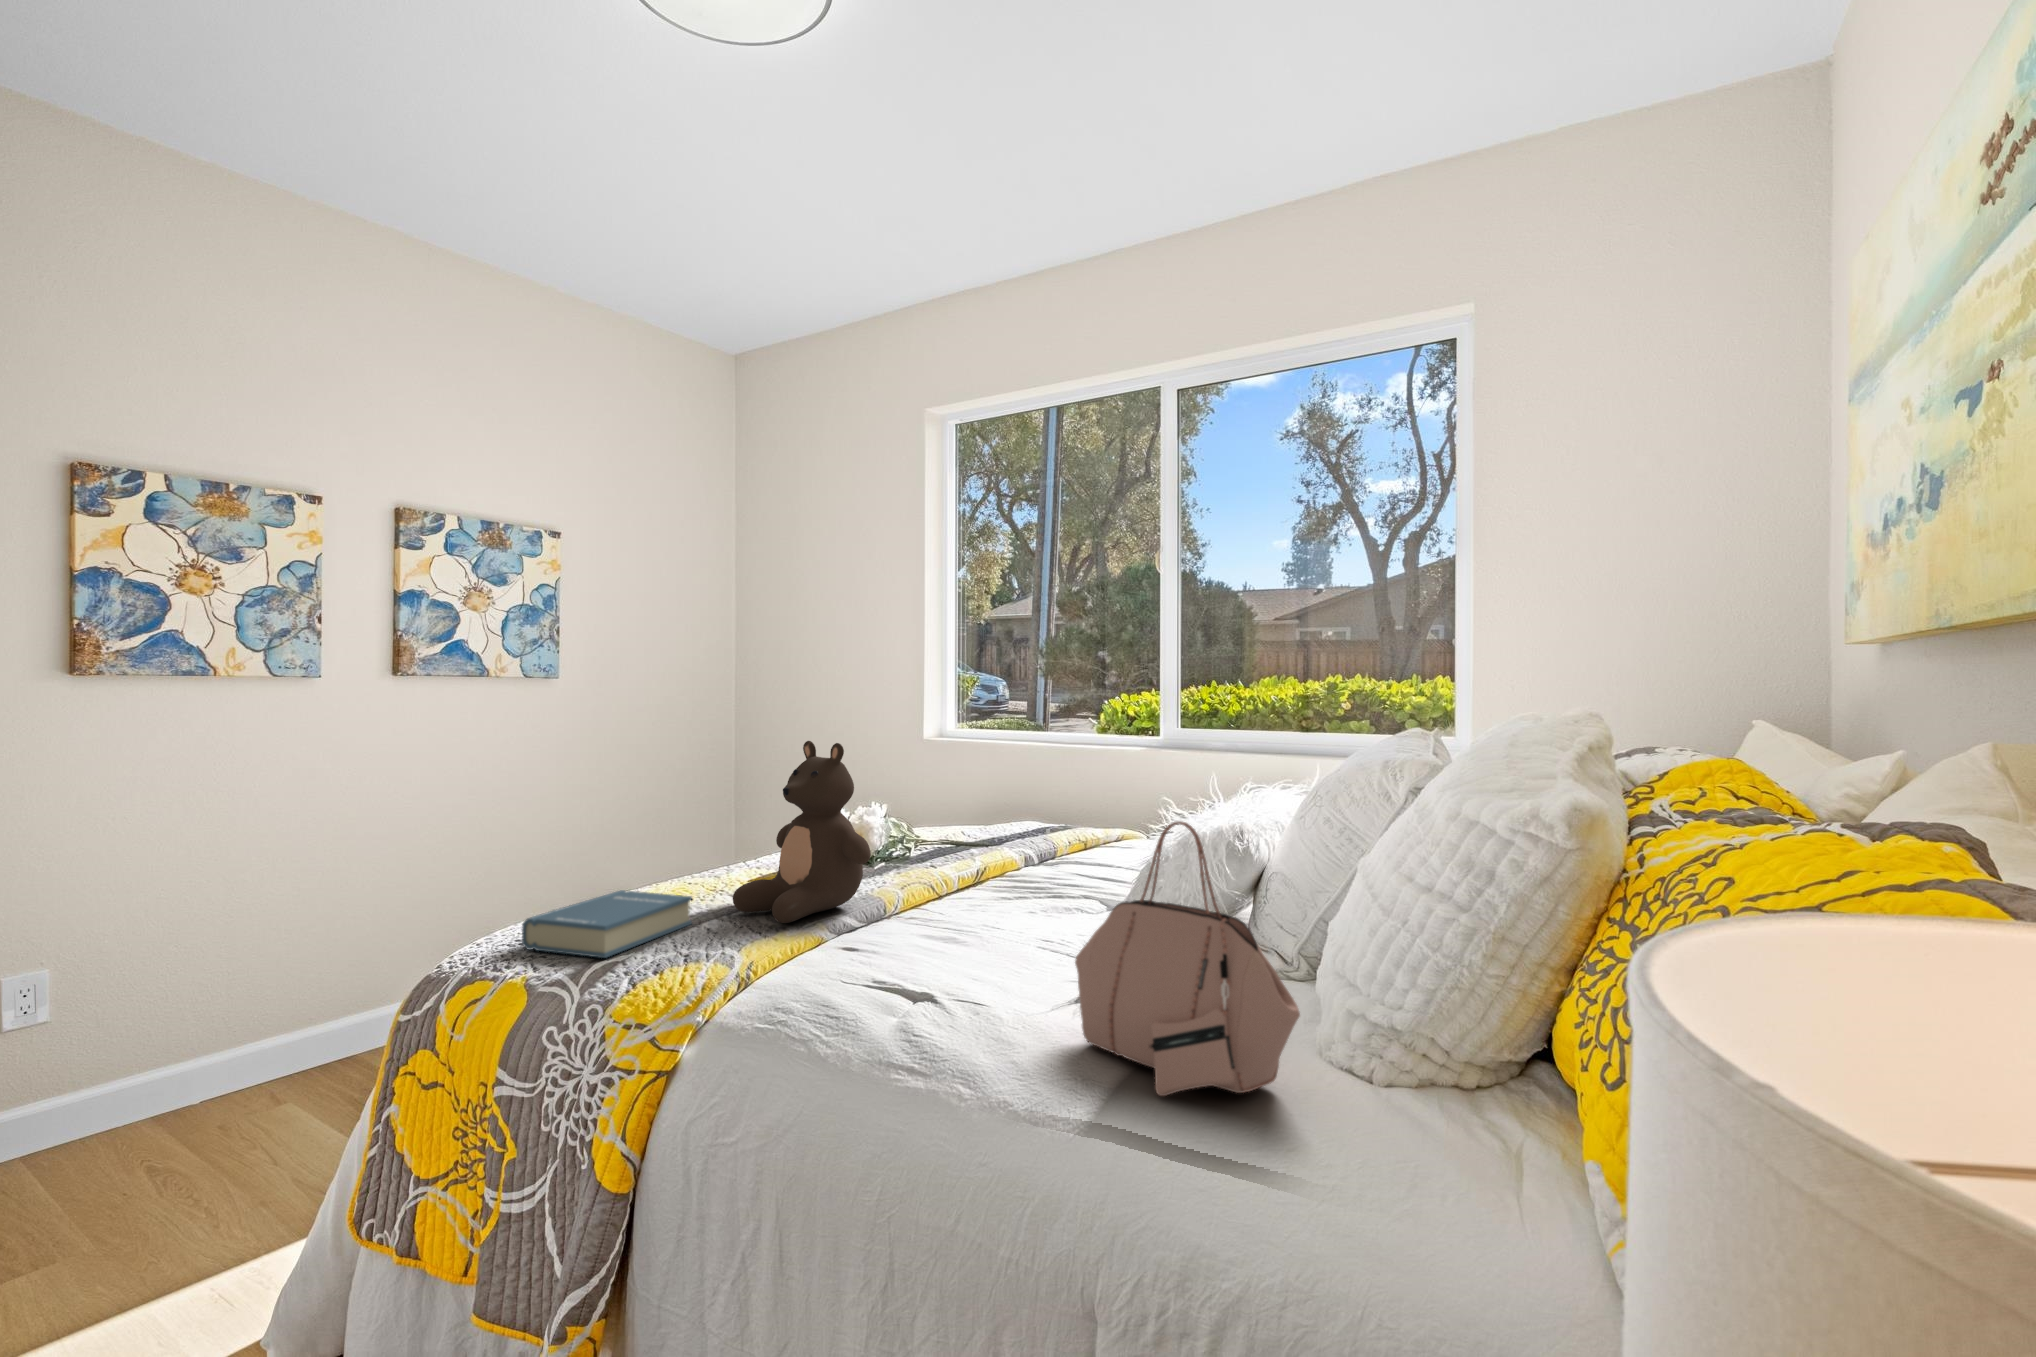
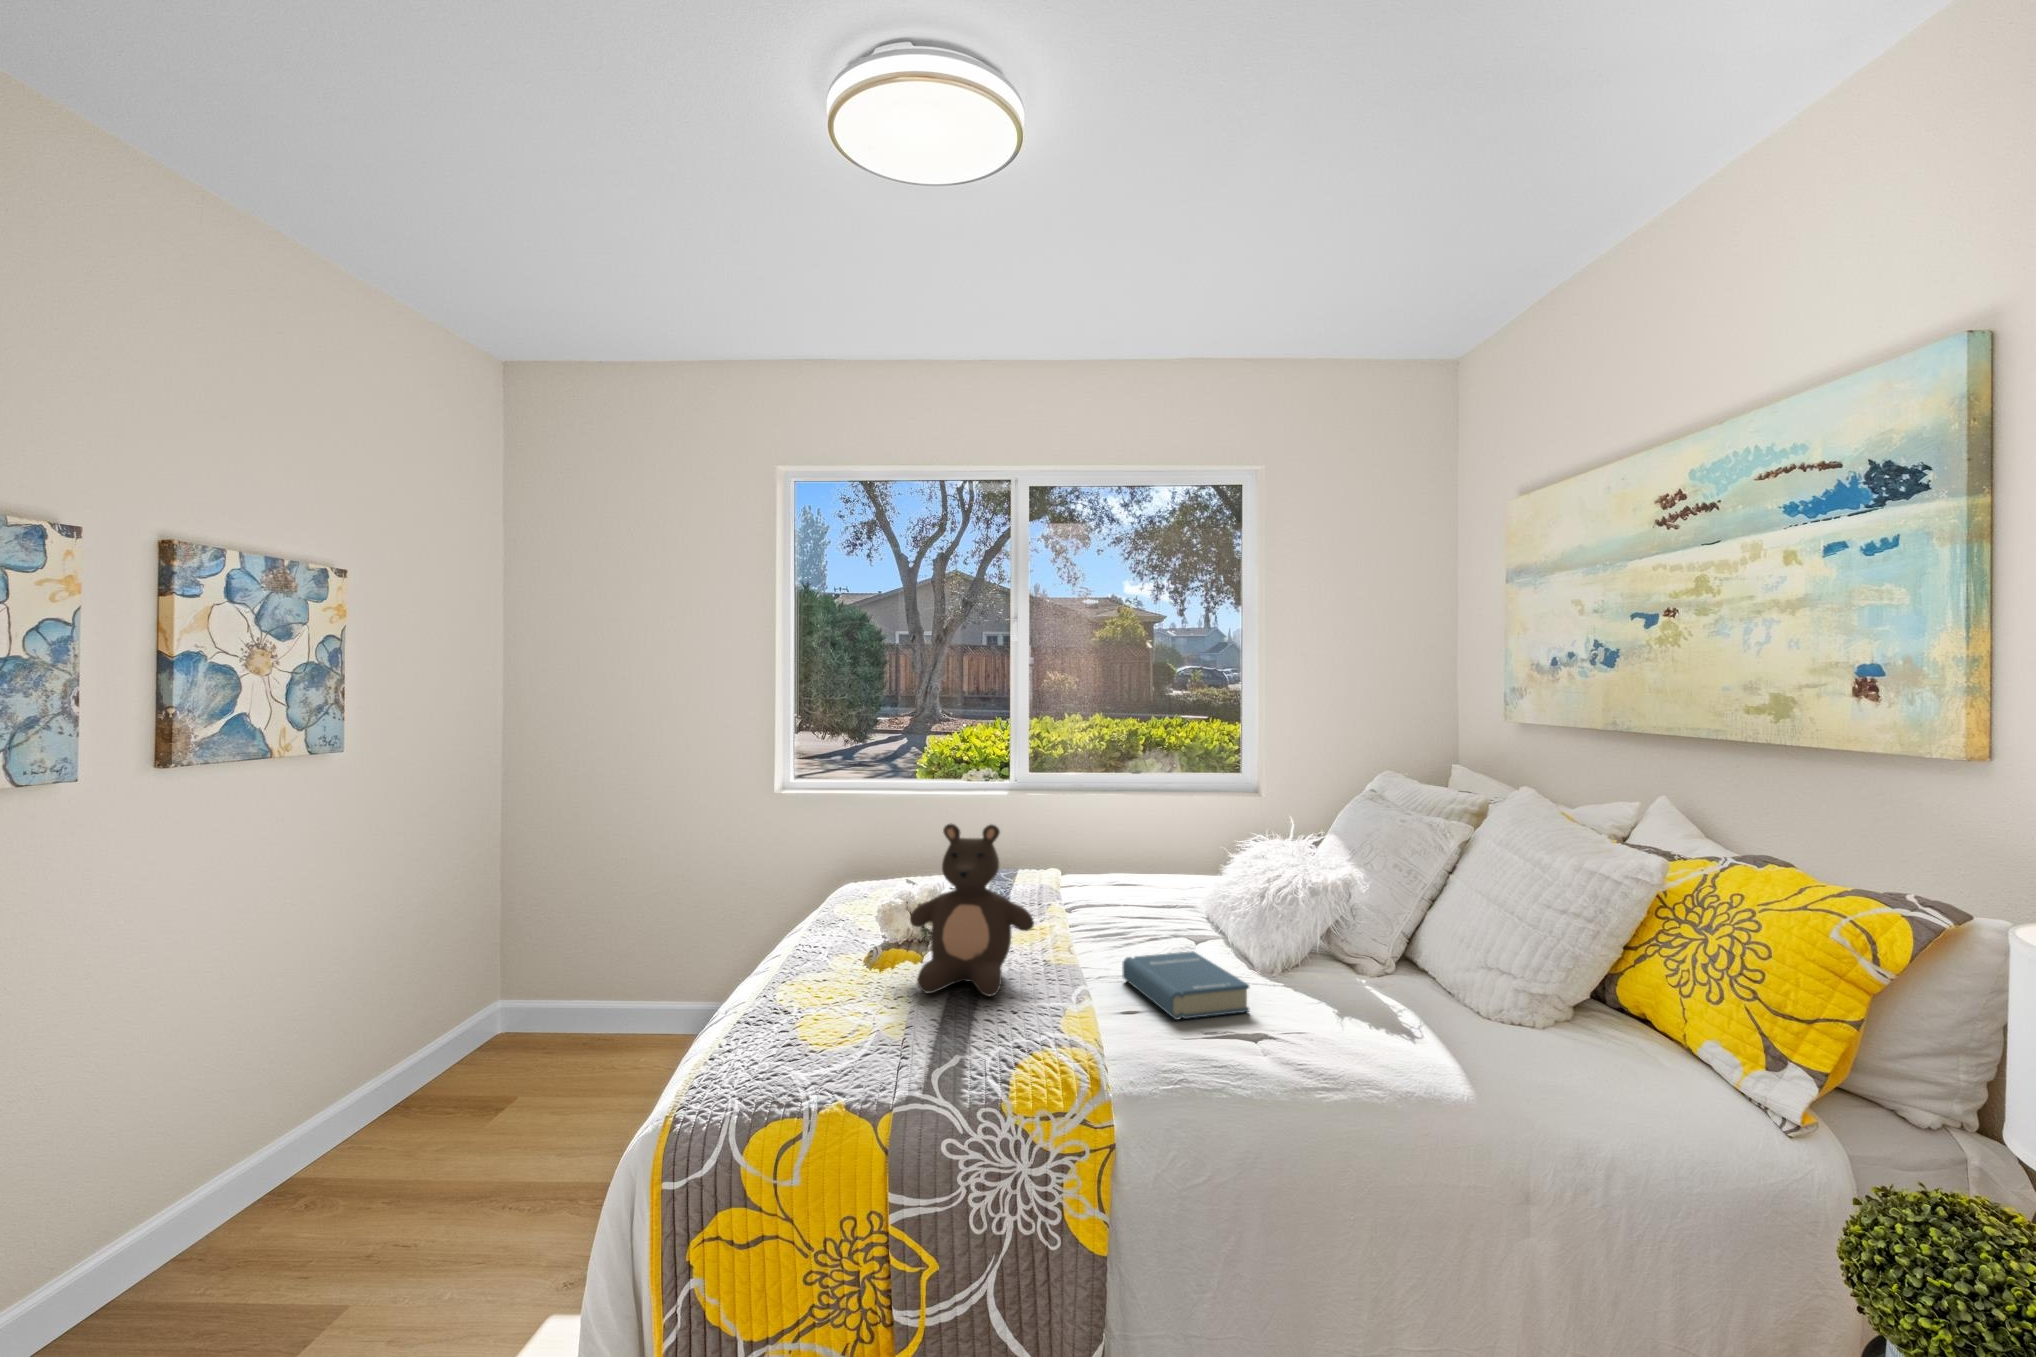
handbag: present [1075,821,1300,1096] -> none [1362,874,1559,1057]
hardback book: present [522,890,692,958] -> present [1122,951,1249,1020]

